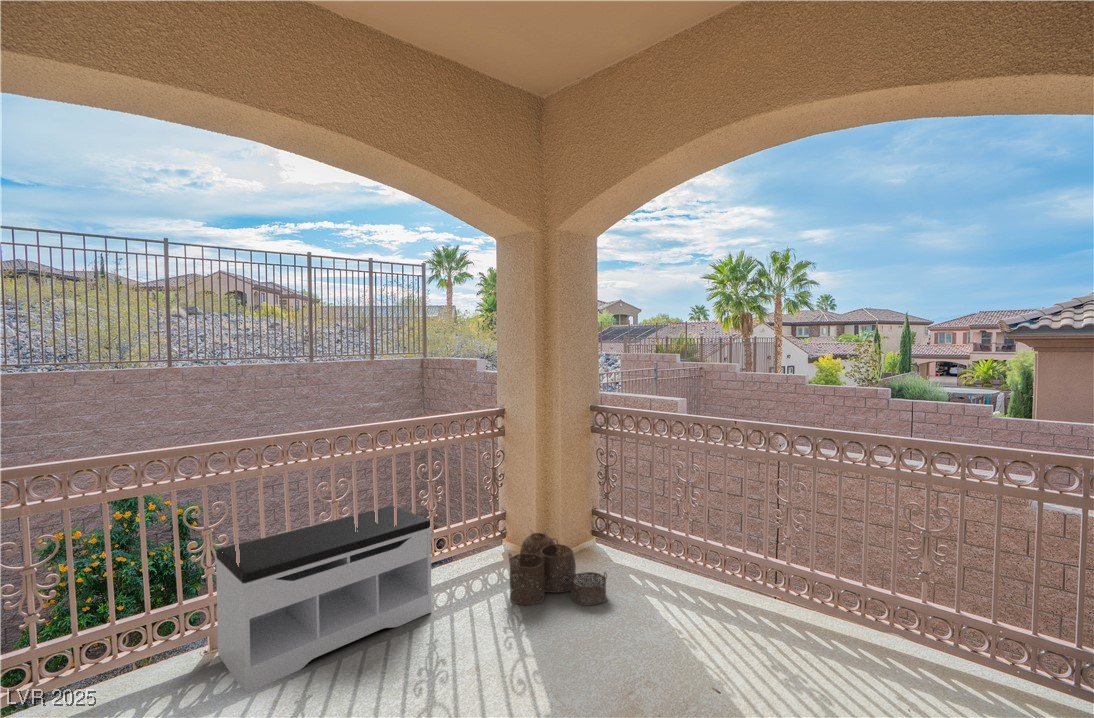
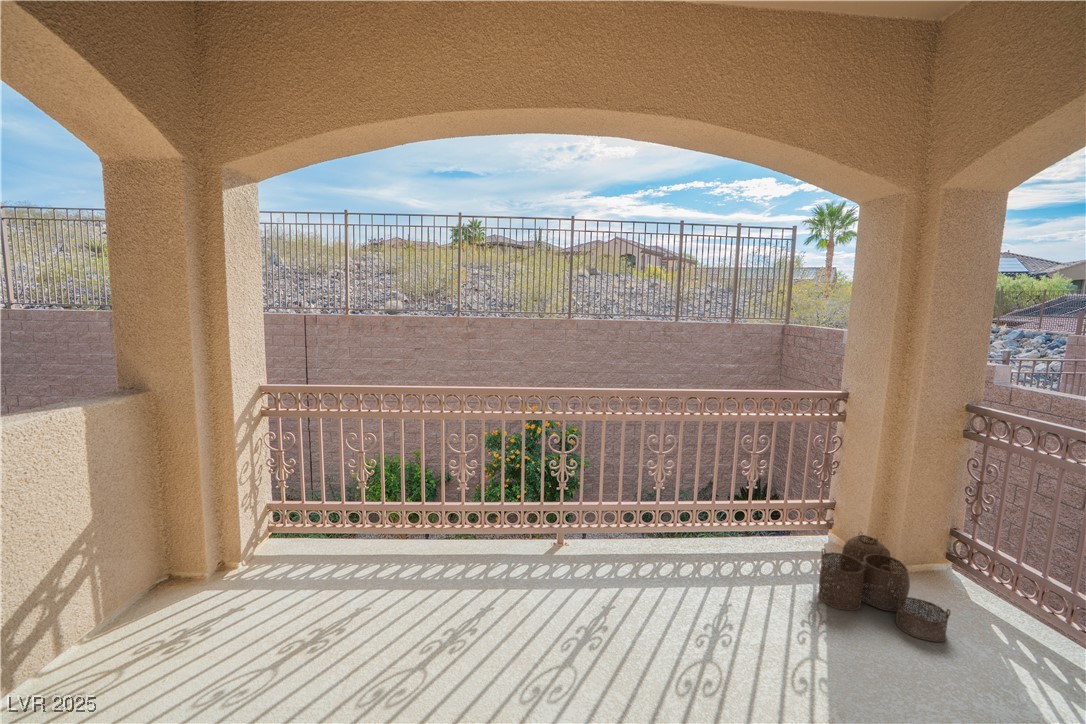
bench: present [215,506,432,694] -> none [564,469,738,585]

